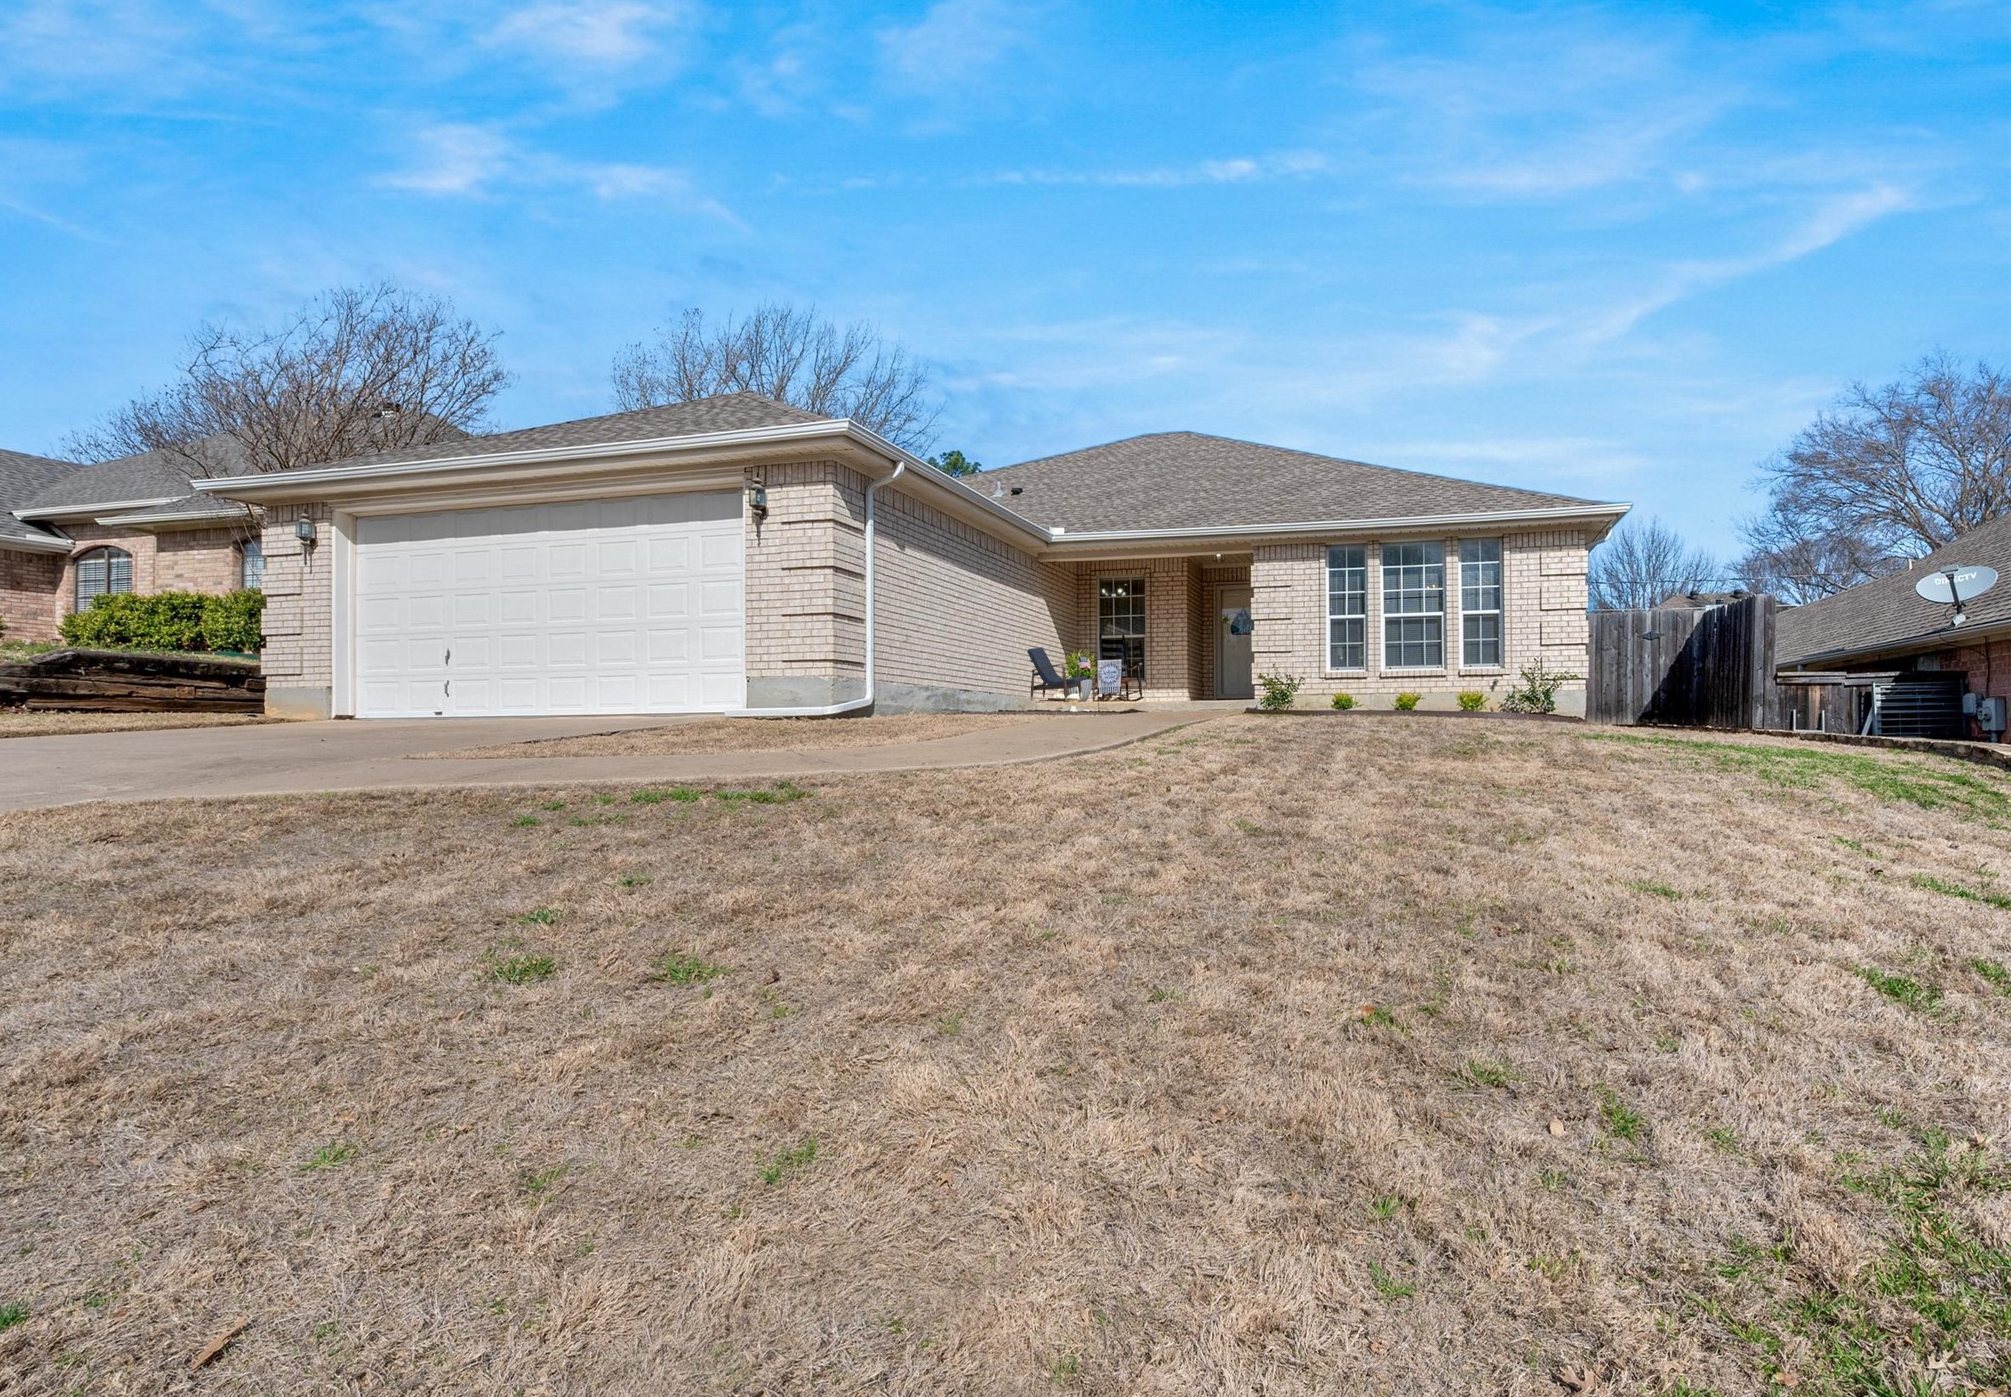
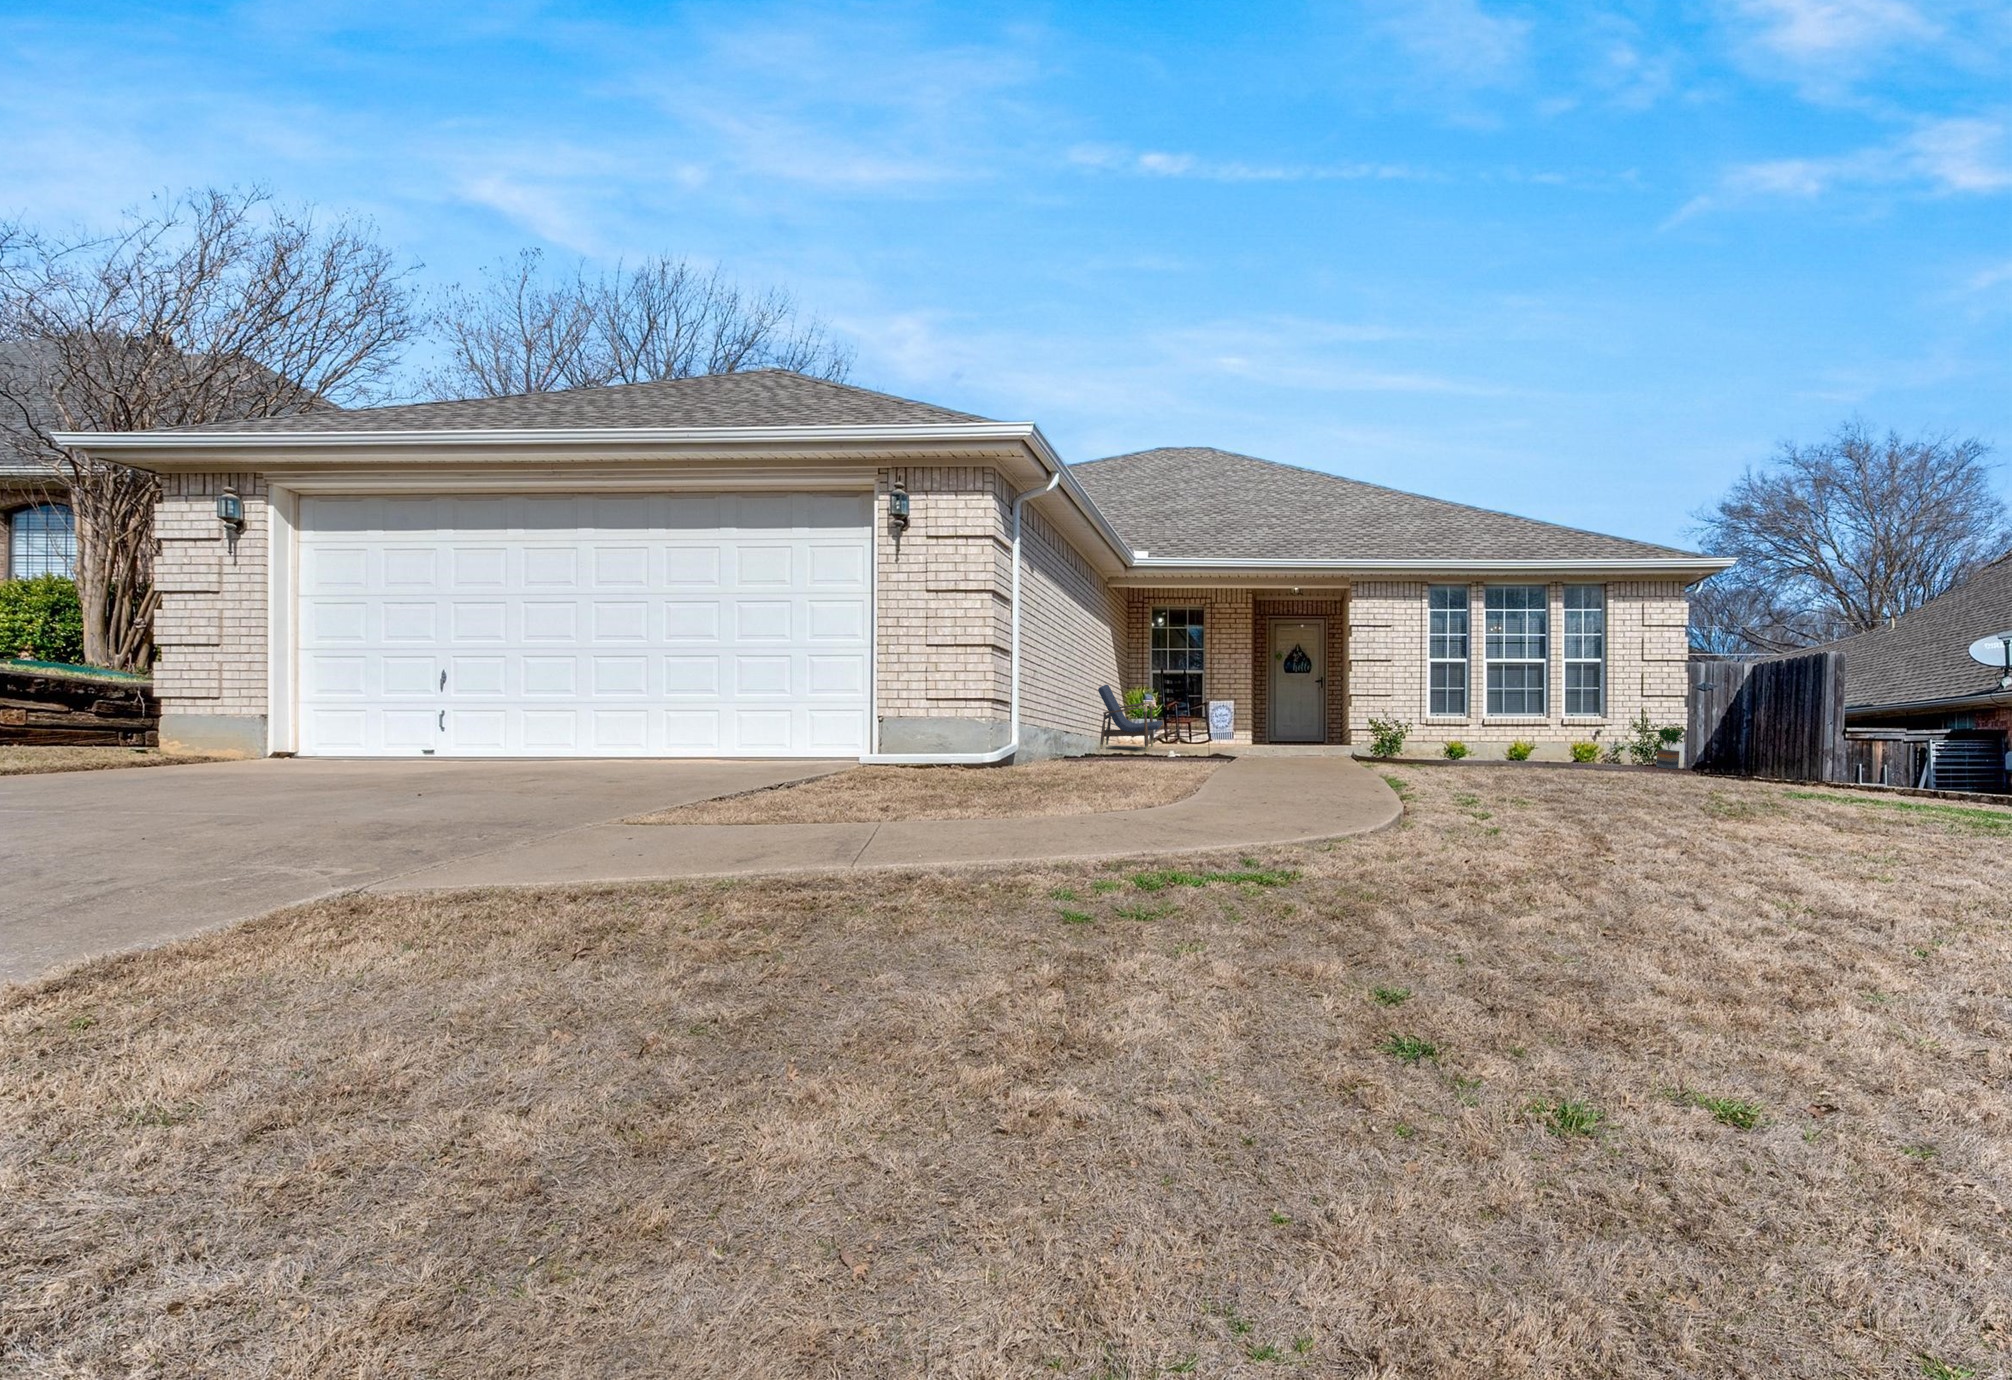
potted tree: none [1530,668,1557,705] -> present [1656,729,1685,769]

